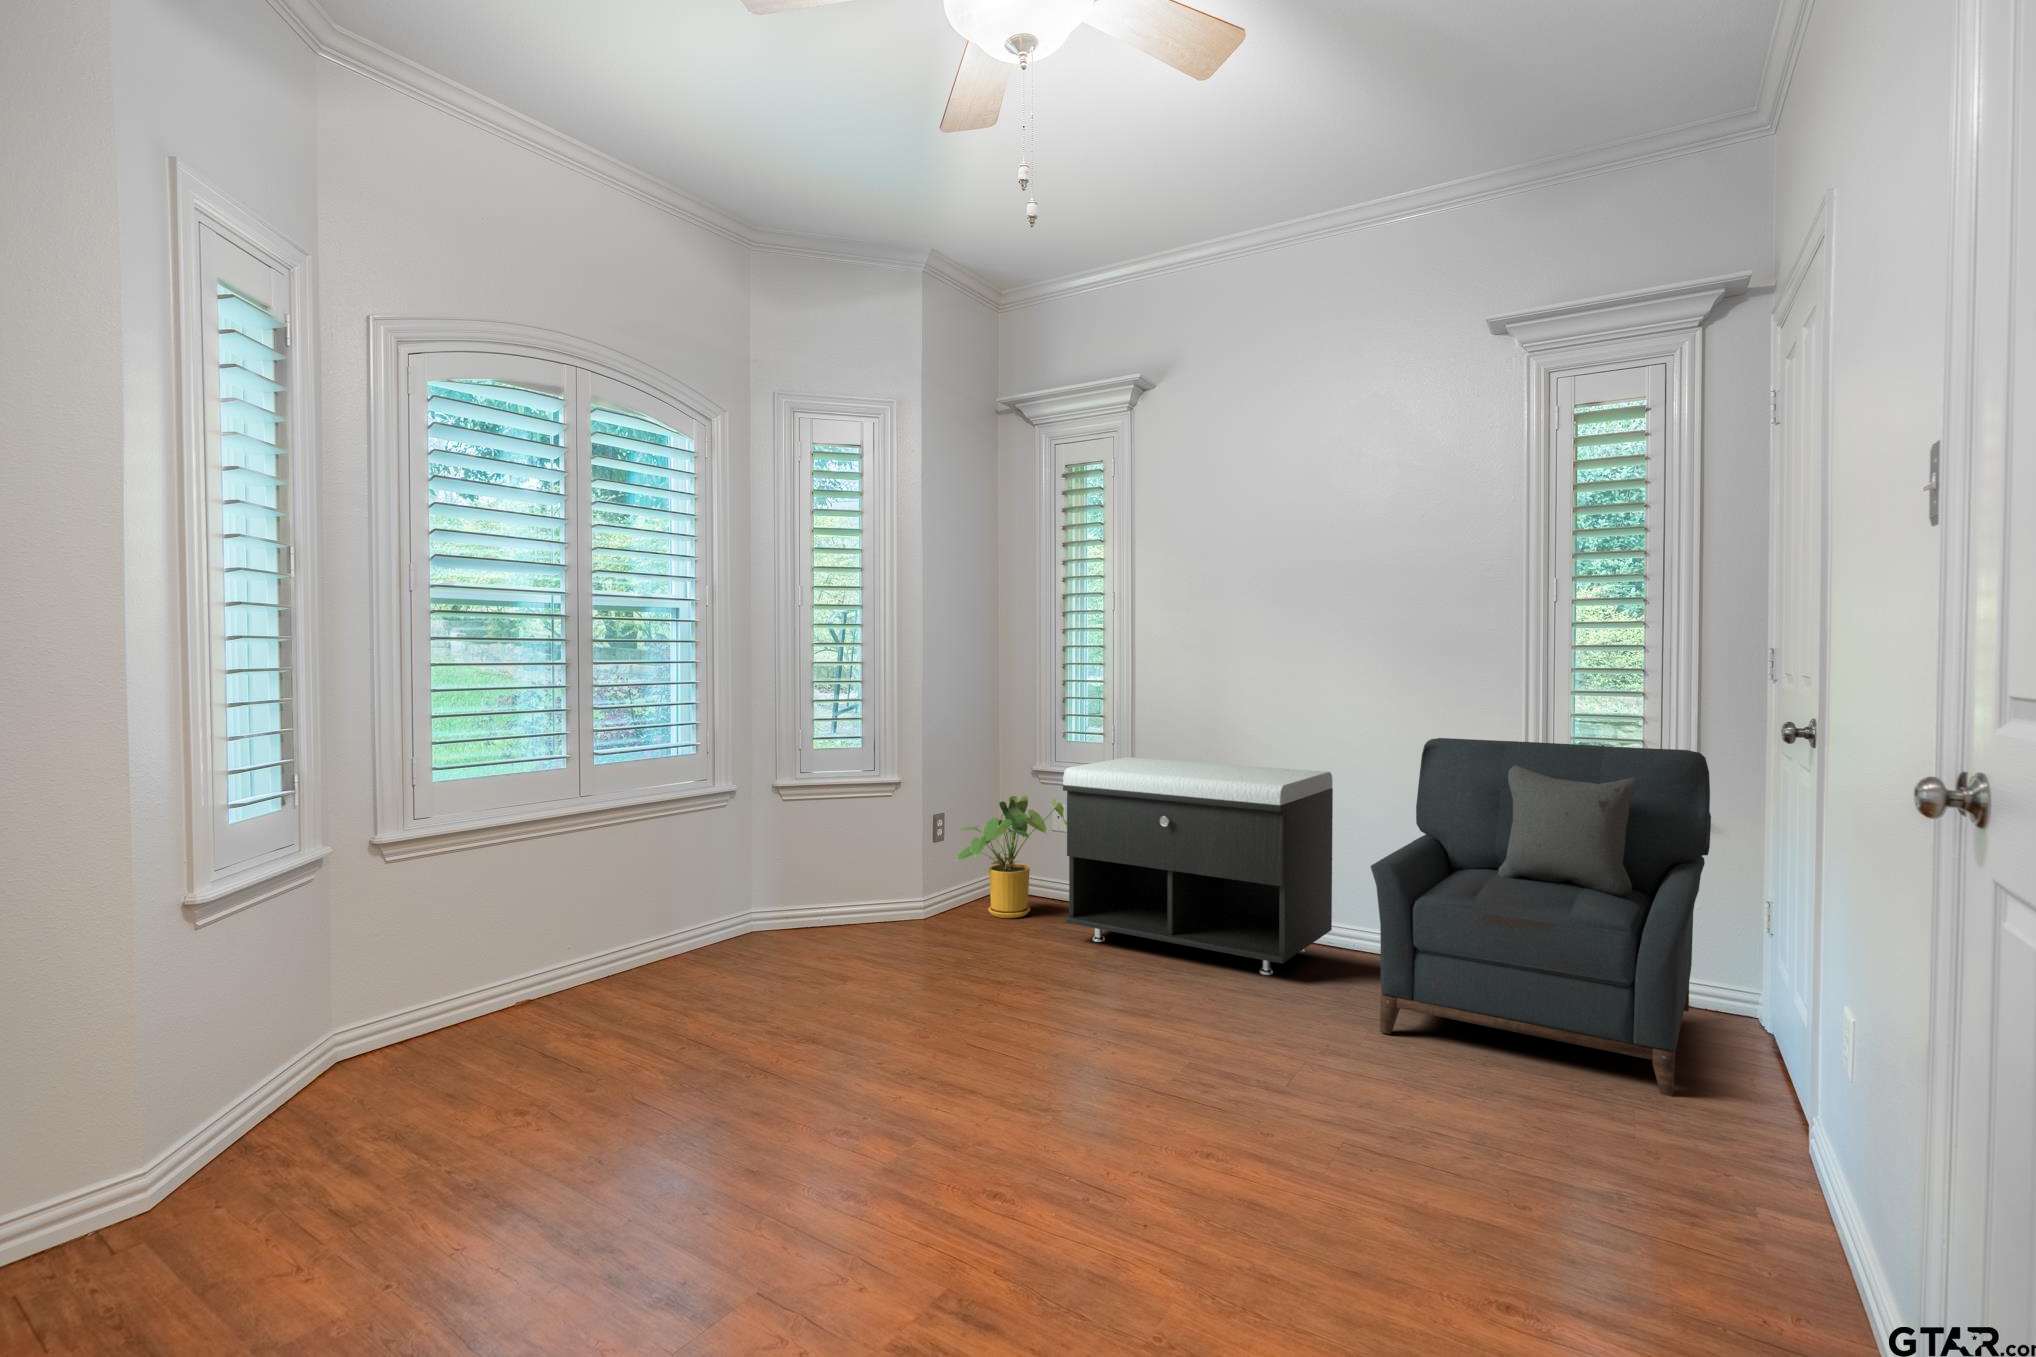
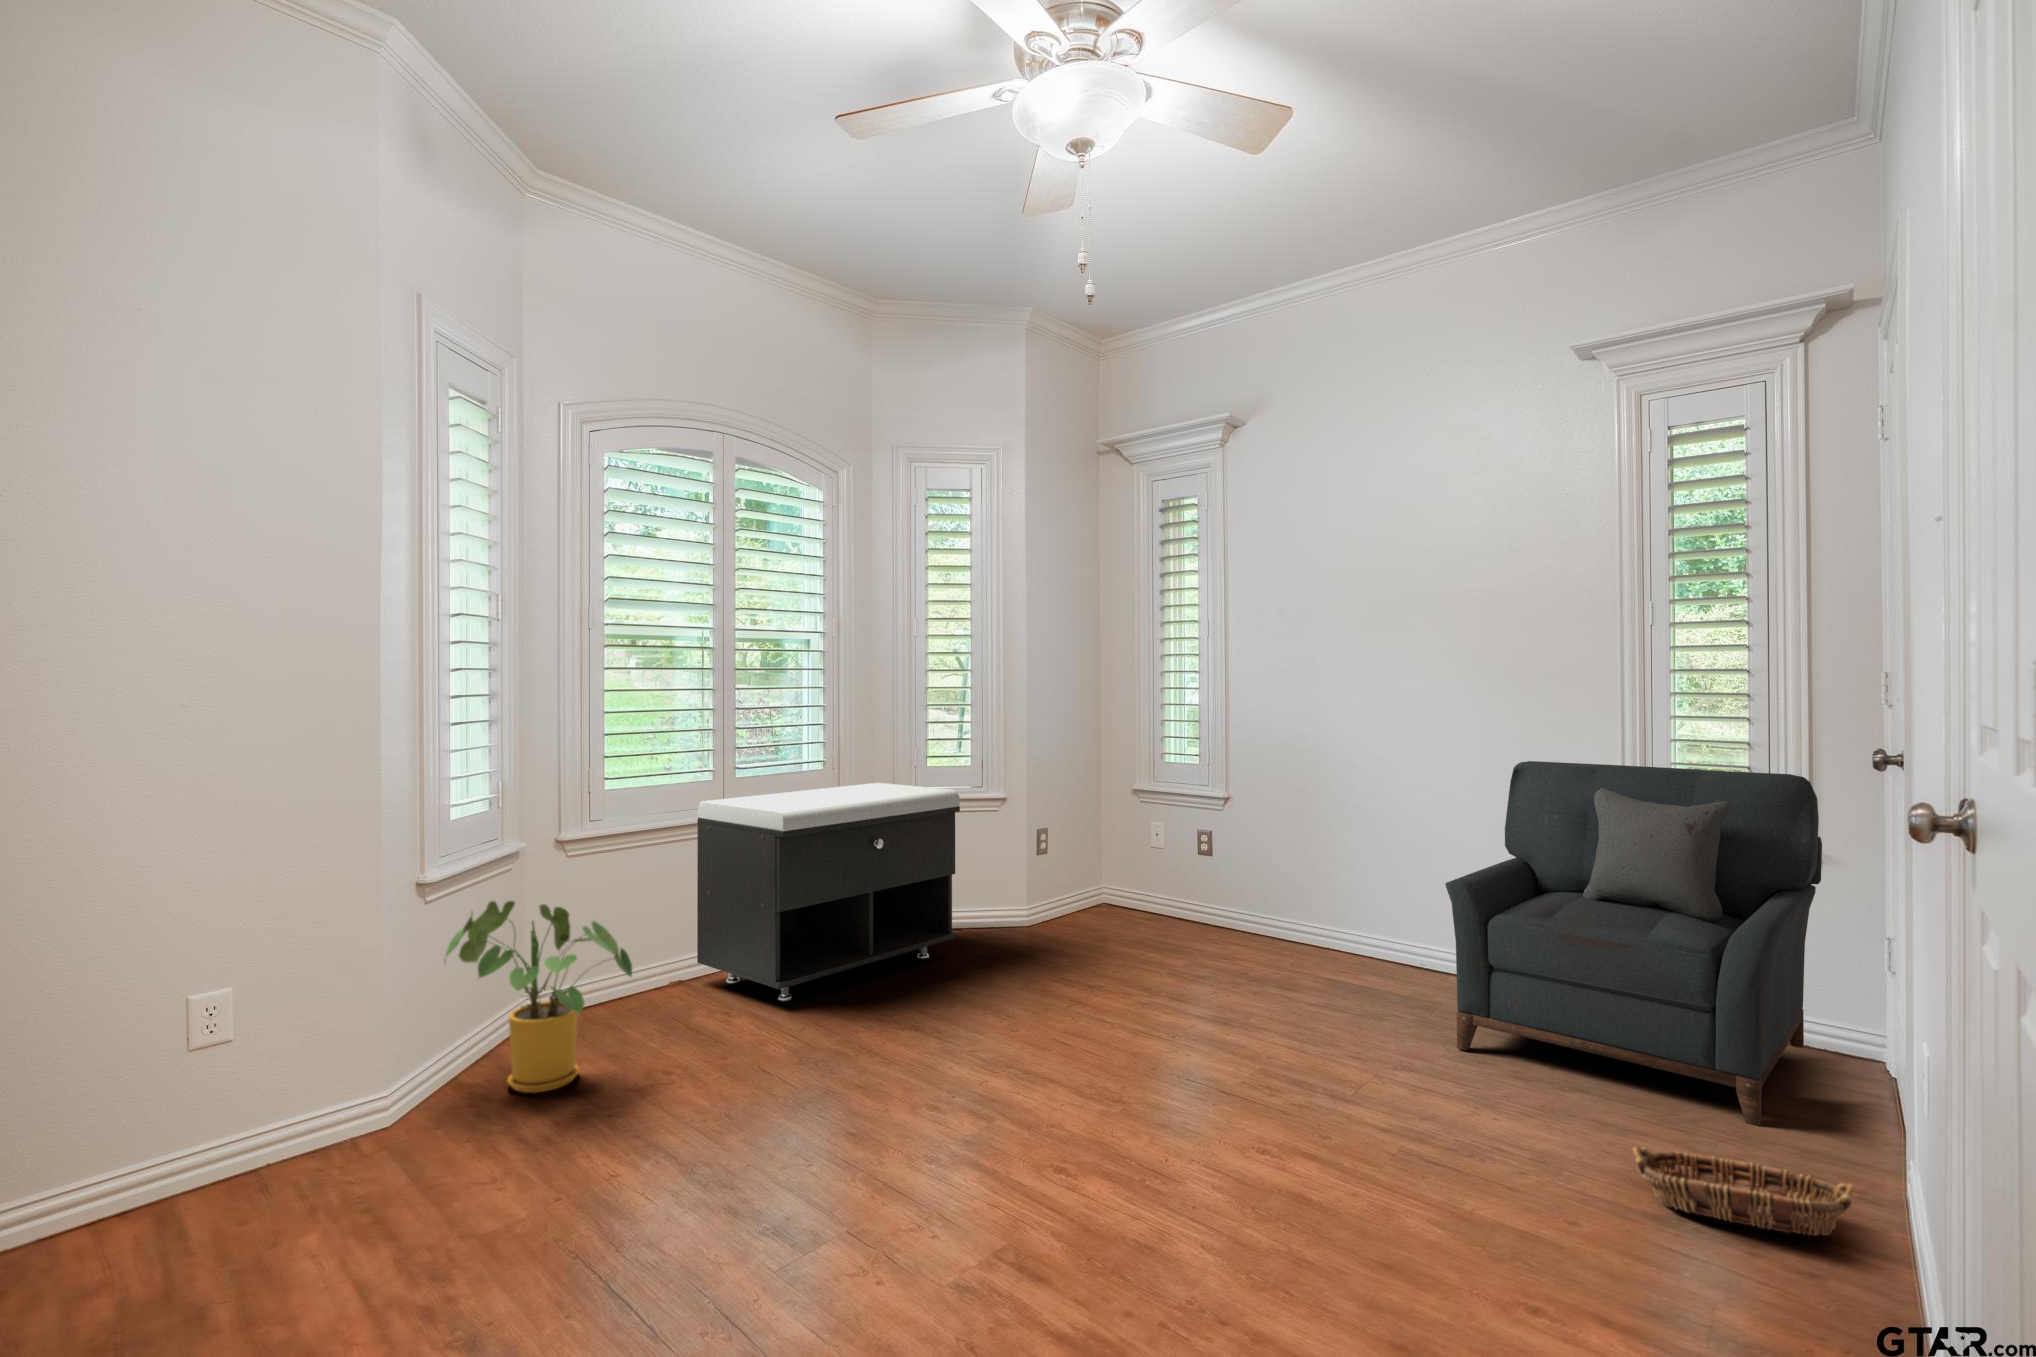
storage bench: present [1063,757,1333,975] -> present [697,783,960,1001]
house plant: present [956,795,1067,918] -> present [446,901,632,1093]
basket: none [1561,1132,1815,1226] -> present [1633,1147,1855,1235]

